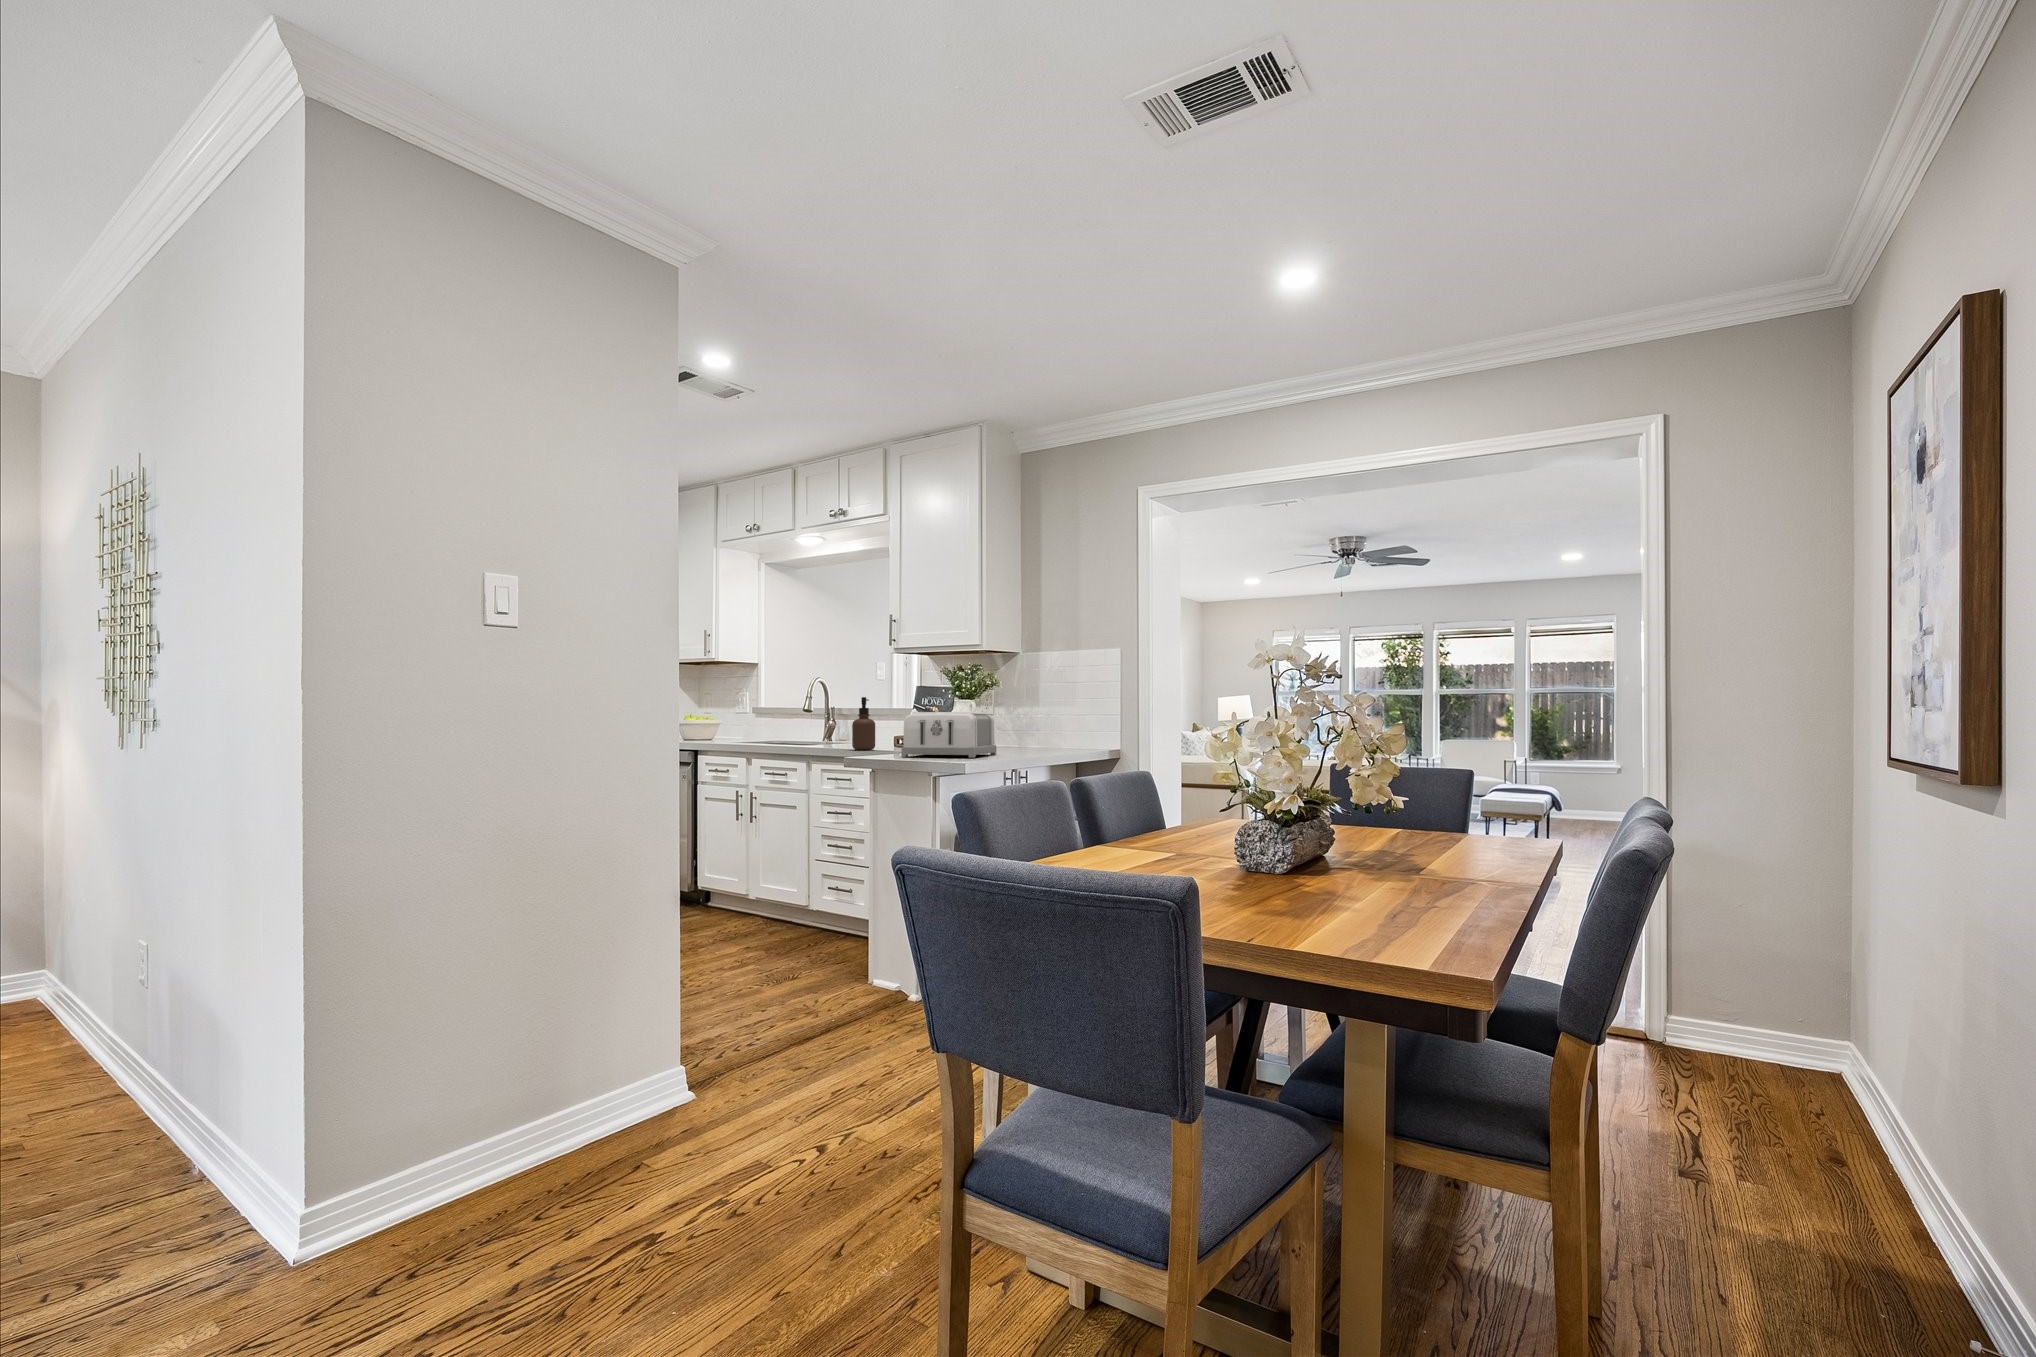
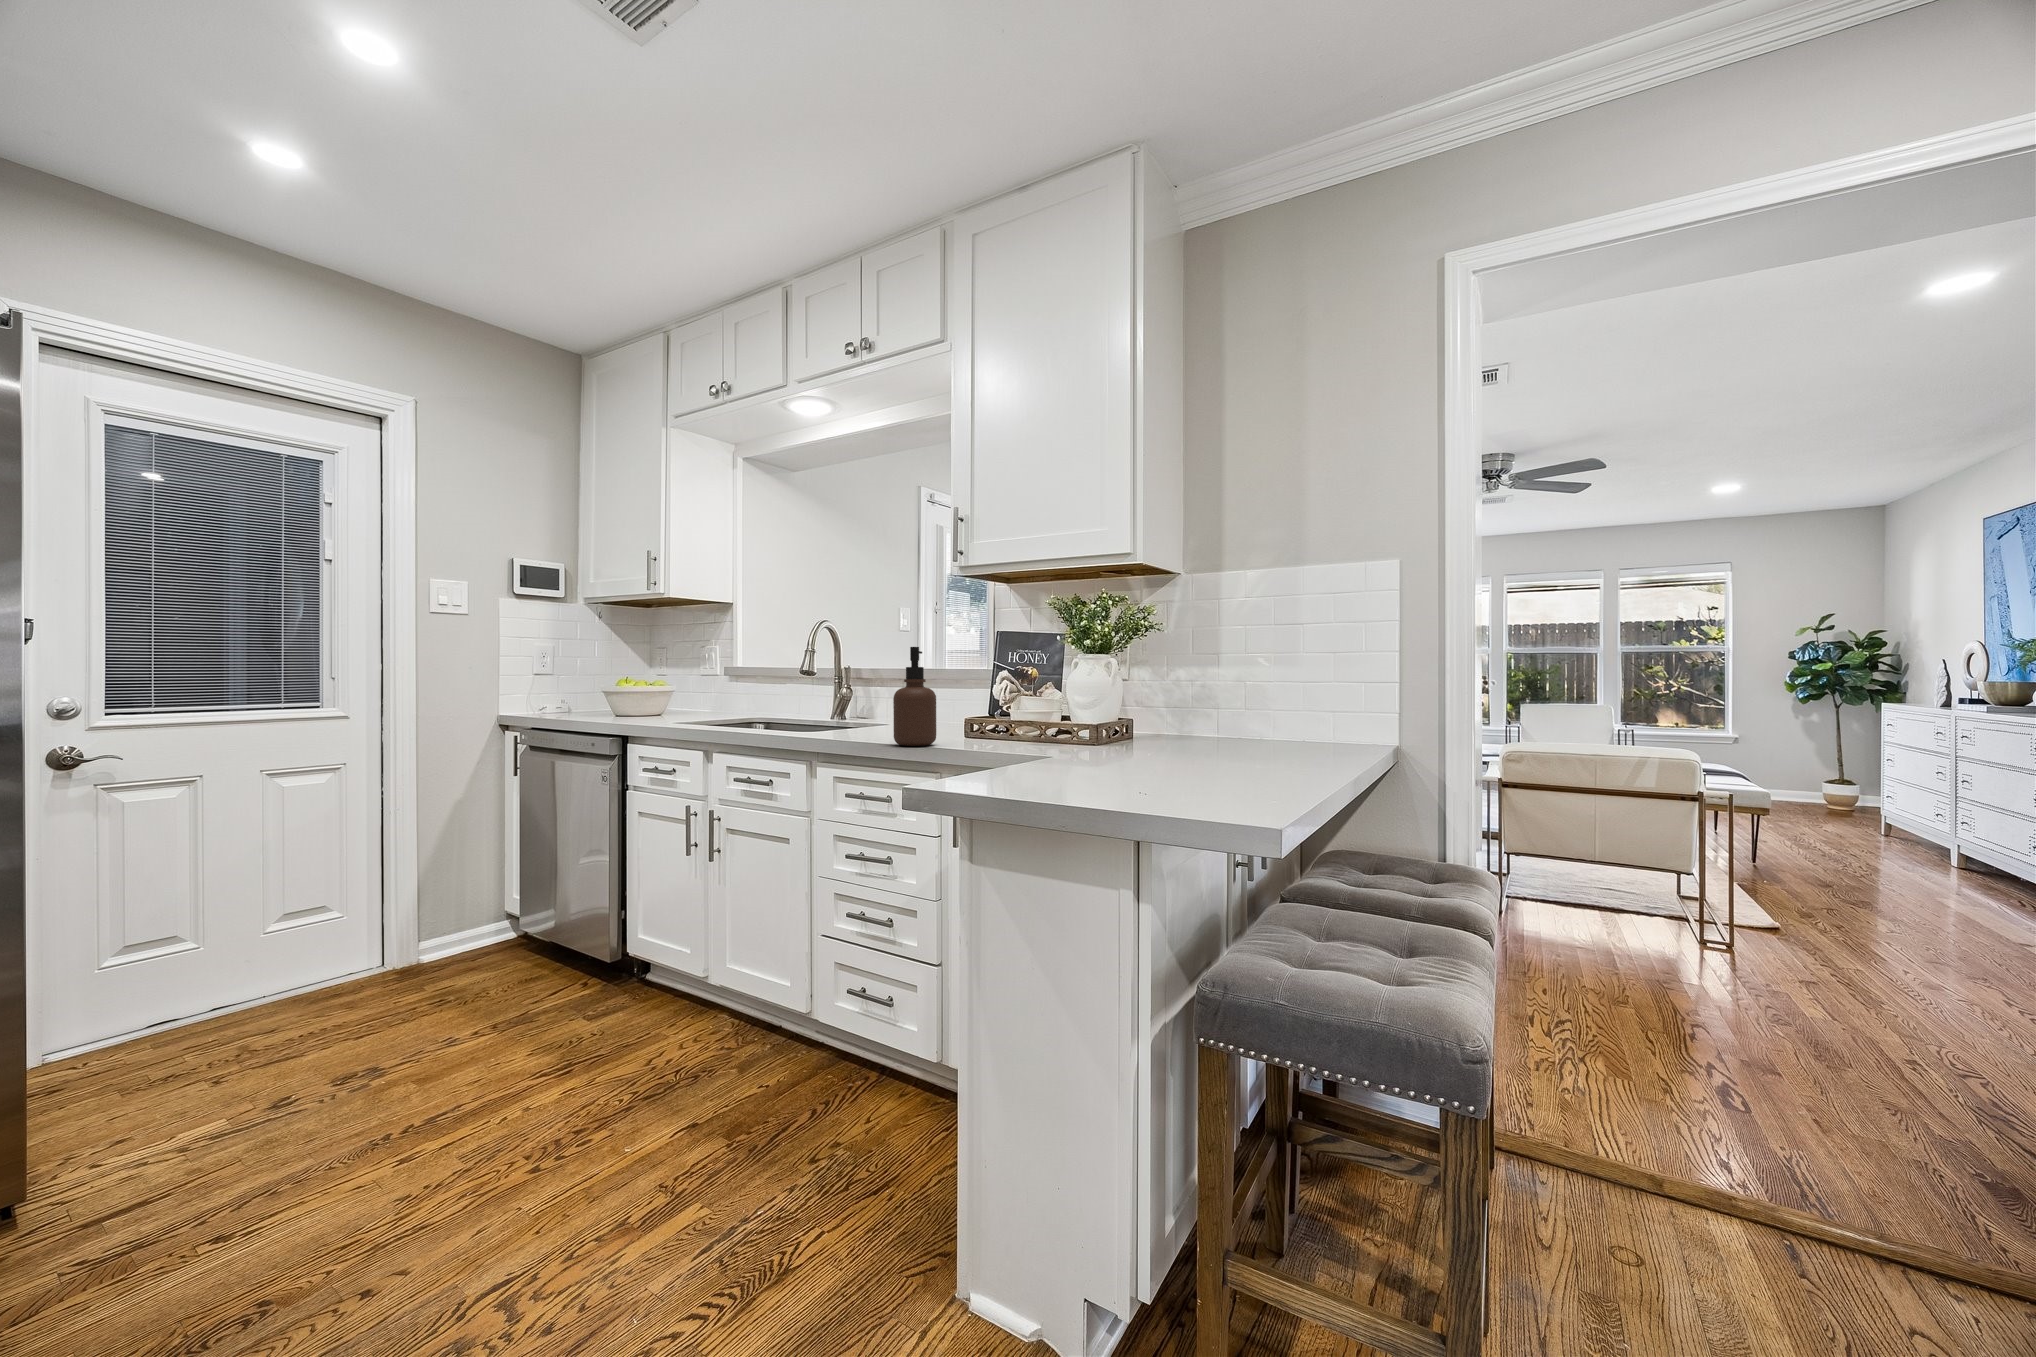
toaster: present [901,712,996,758] -> none [1036,675,1222,786]

